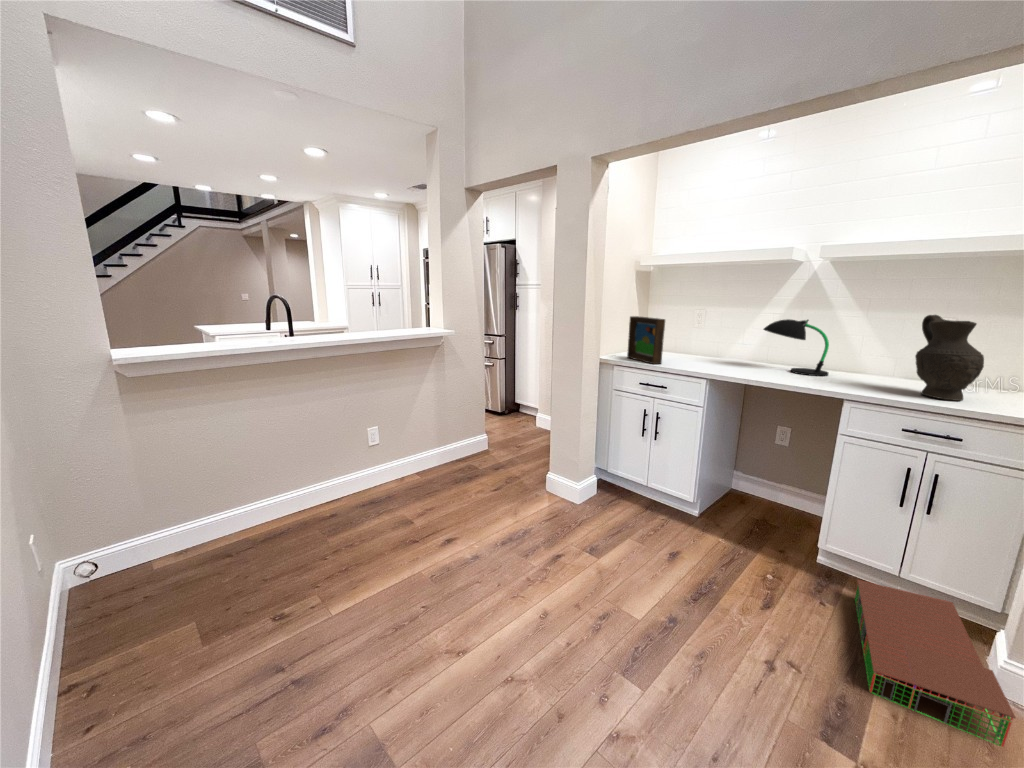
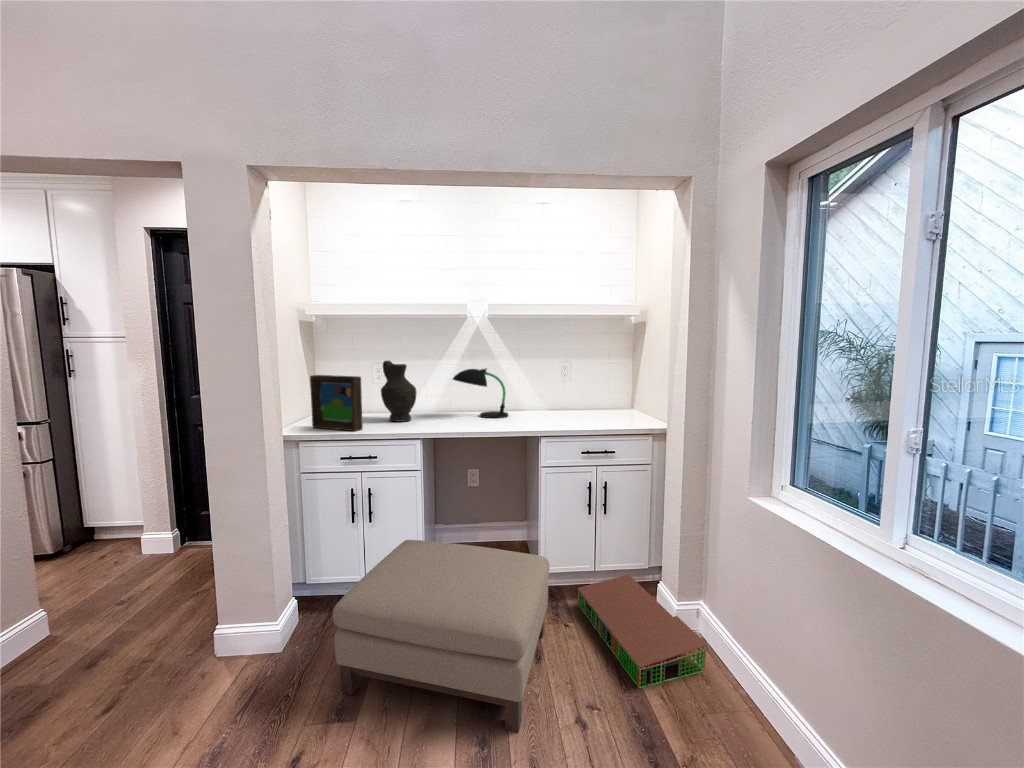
decorative vase: present [915,315,984,401] -> present [381,361,416,422]
ottoman: none [598,463,807,634] -> present [333,540,550,733]

